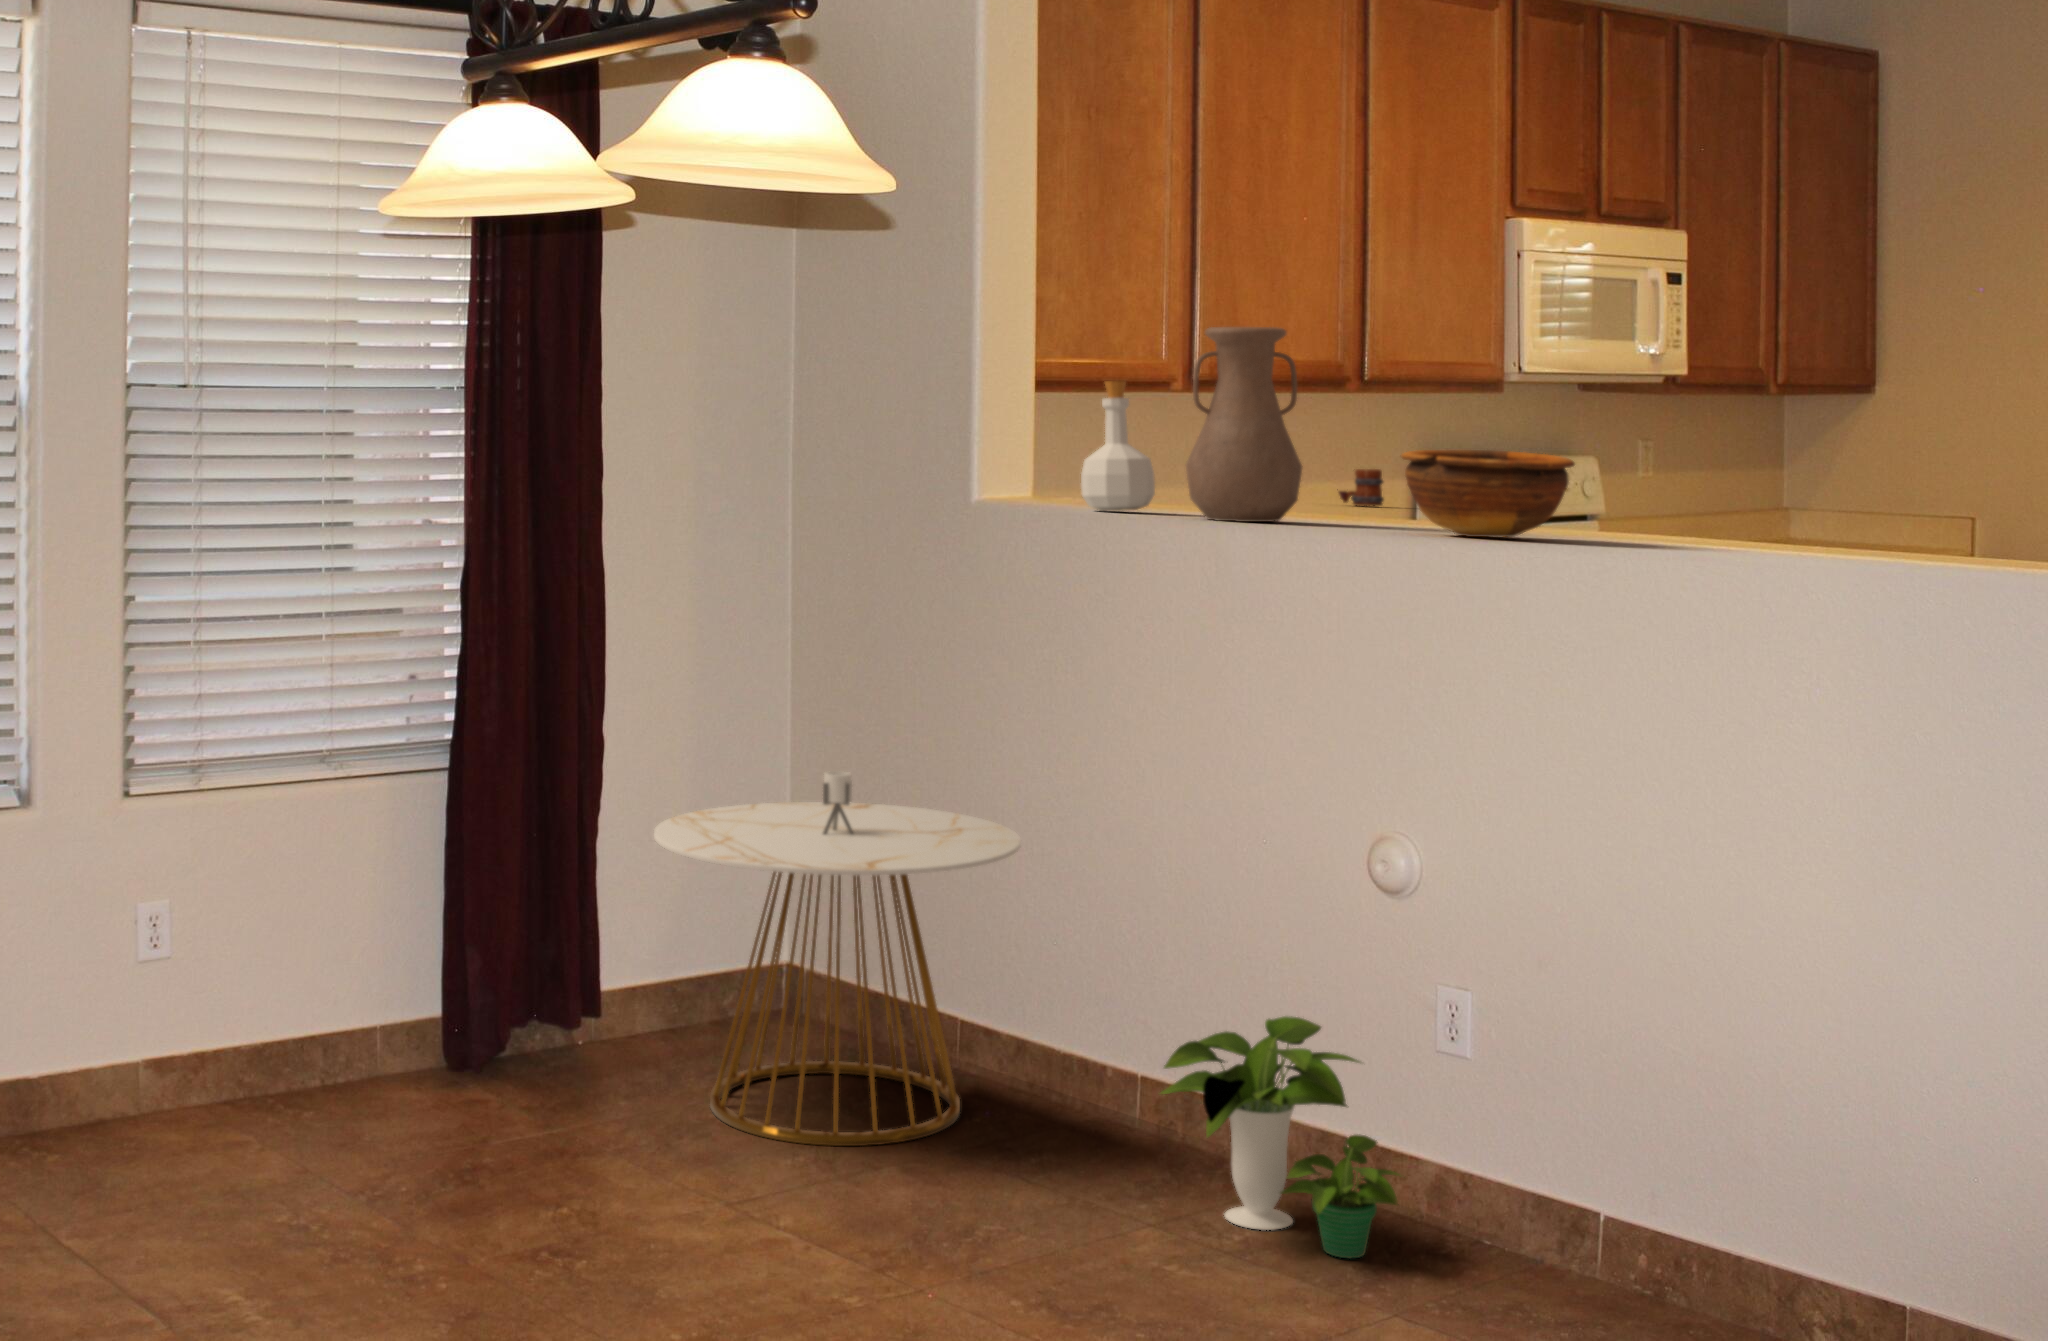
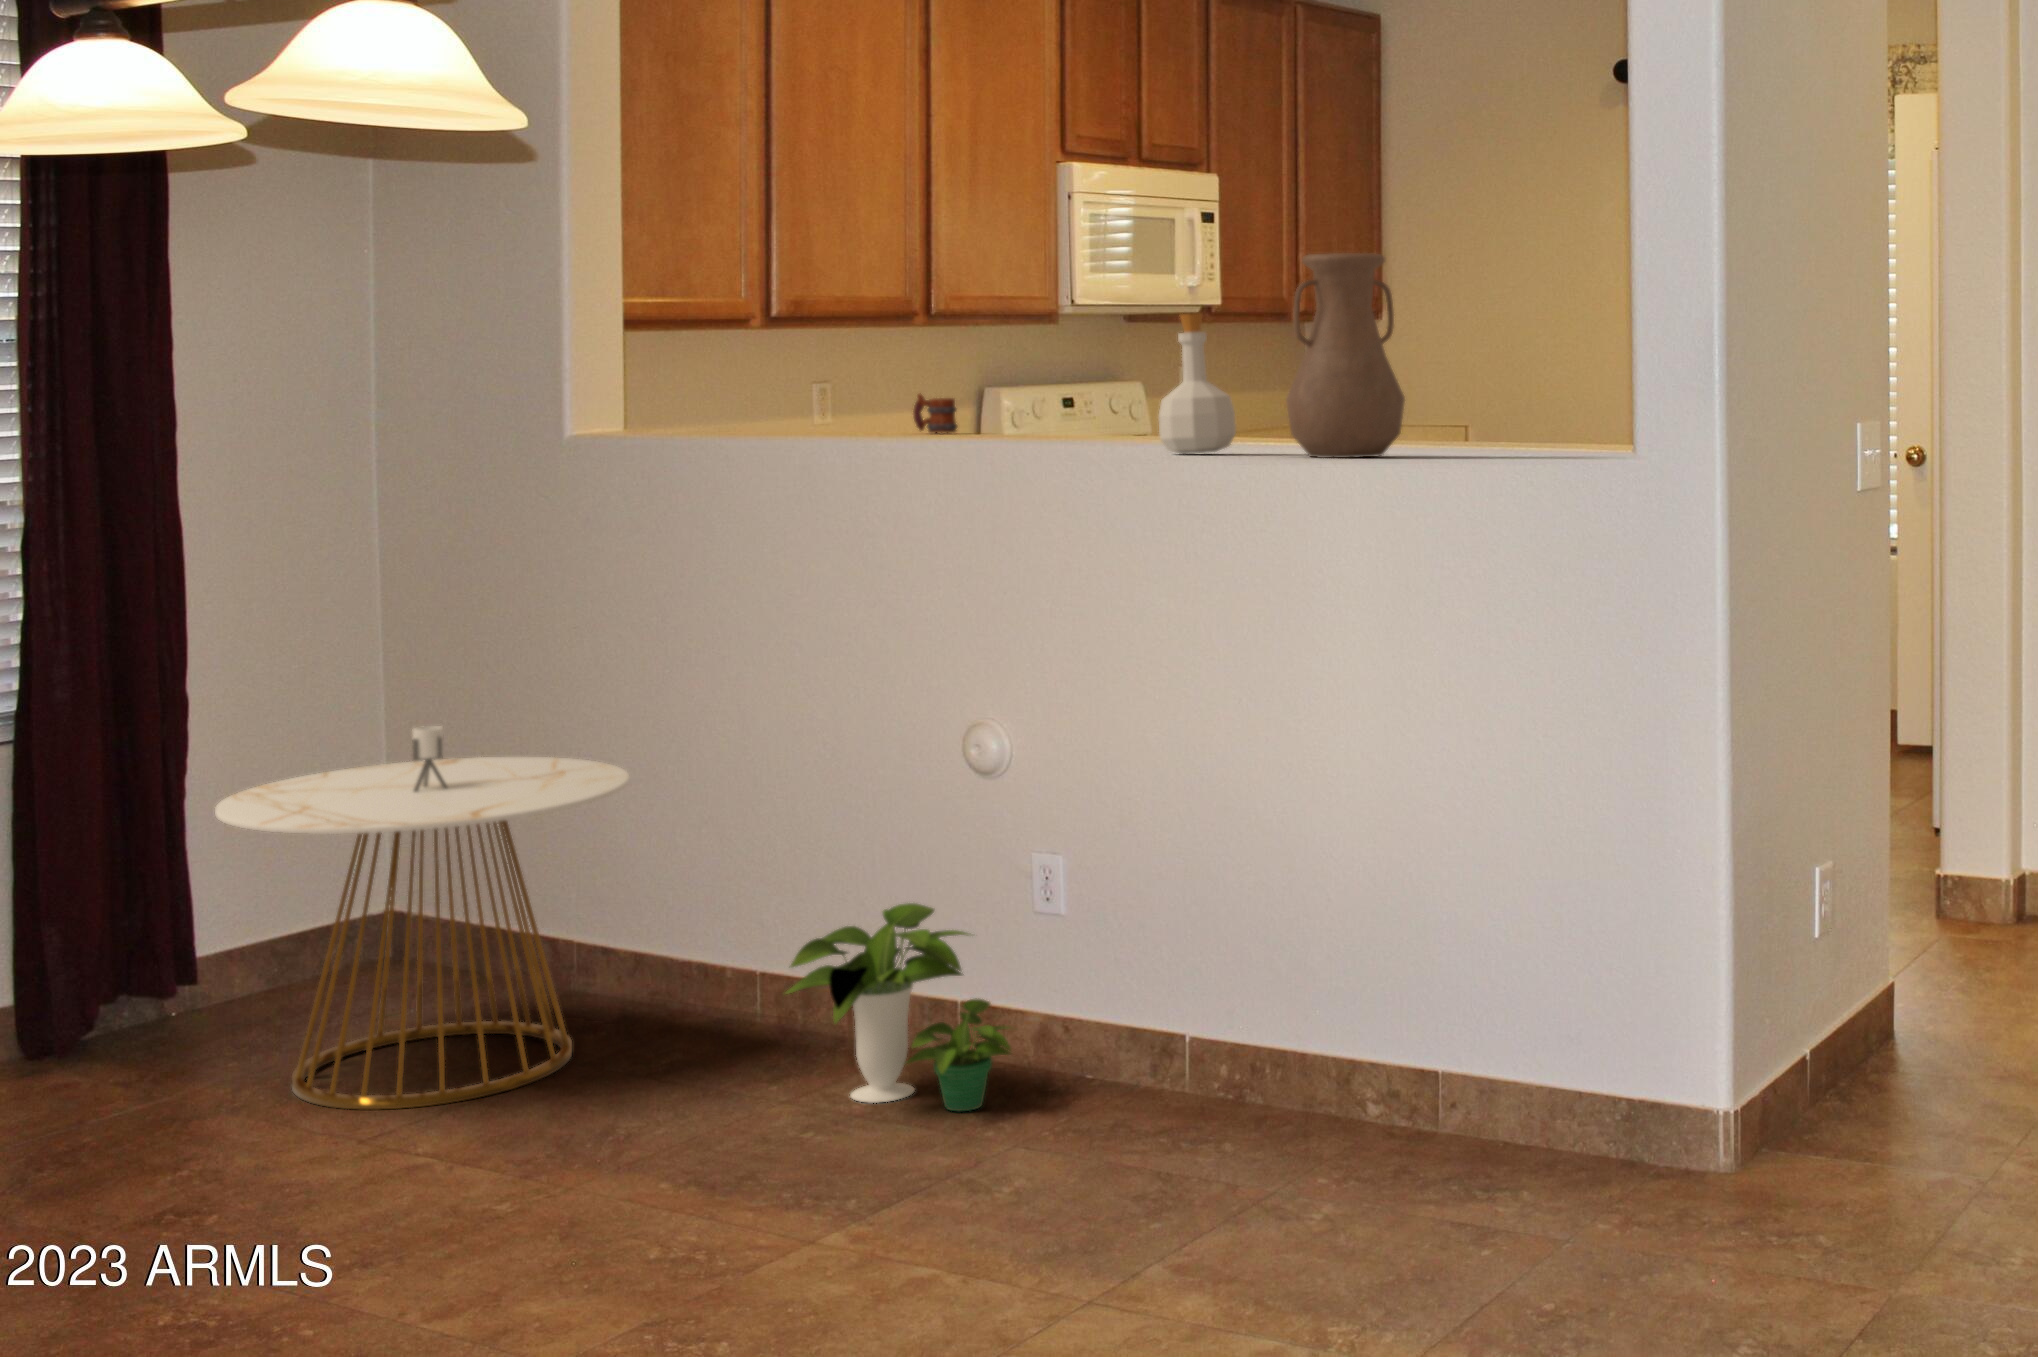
vase: present [1186,327,1303,522] -> present [1286,253,1405,458]
bottle: present [1081,381,1155,511] -> present [1159,313,1236,454]
bowl: present [1401,450,1575,538] -> none [993,373,1146,451]

